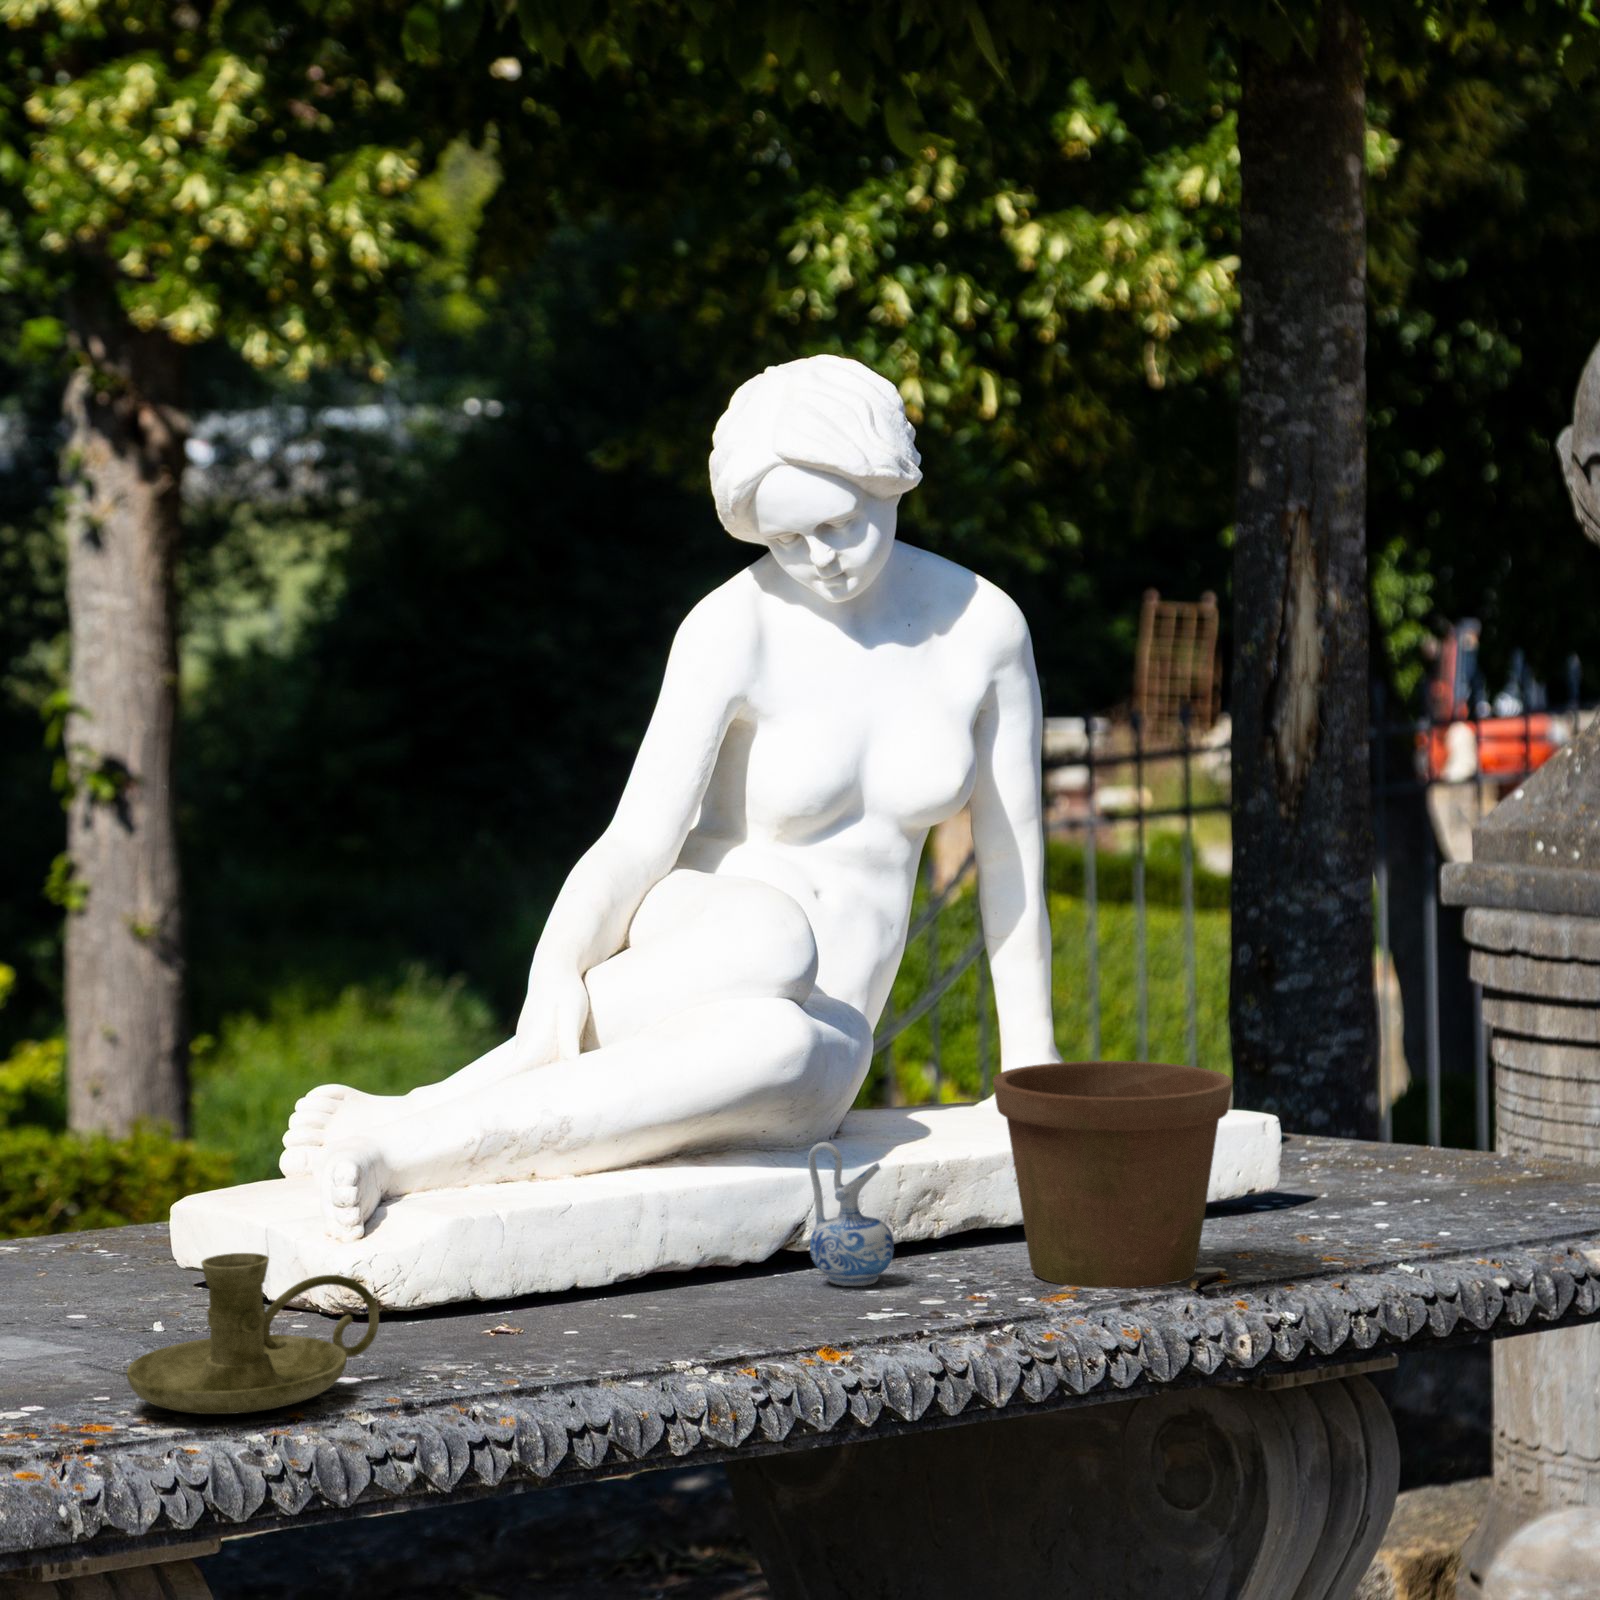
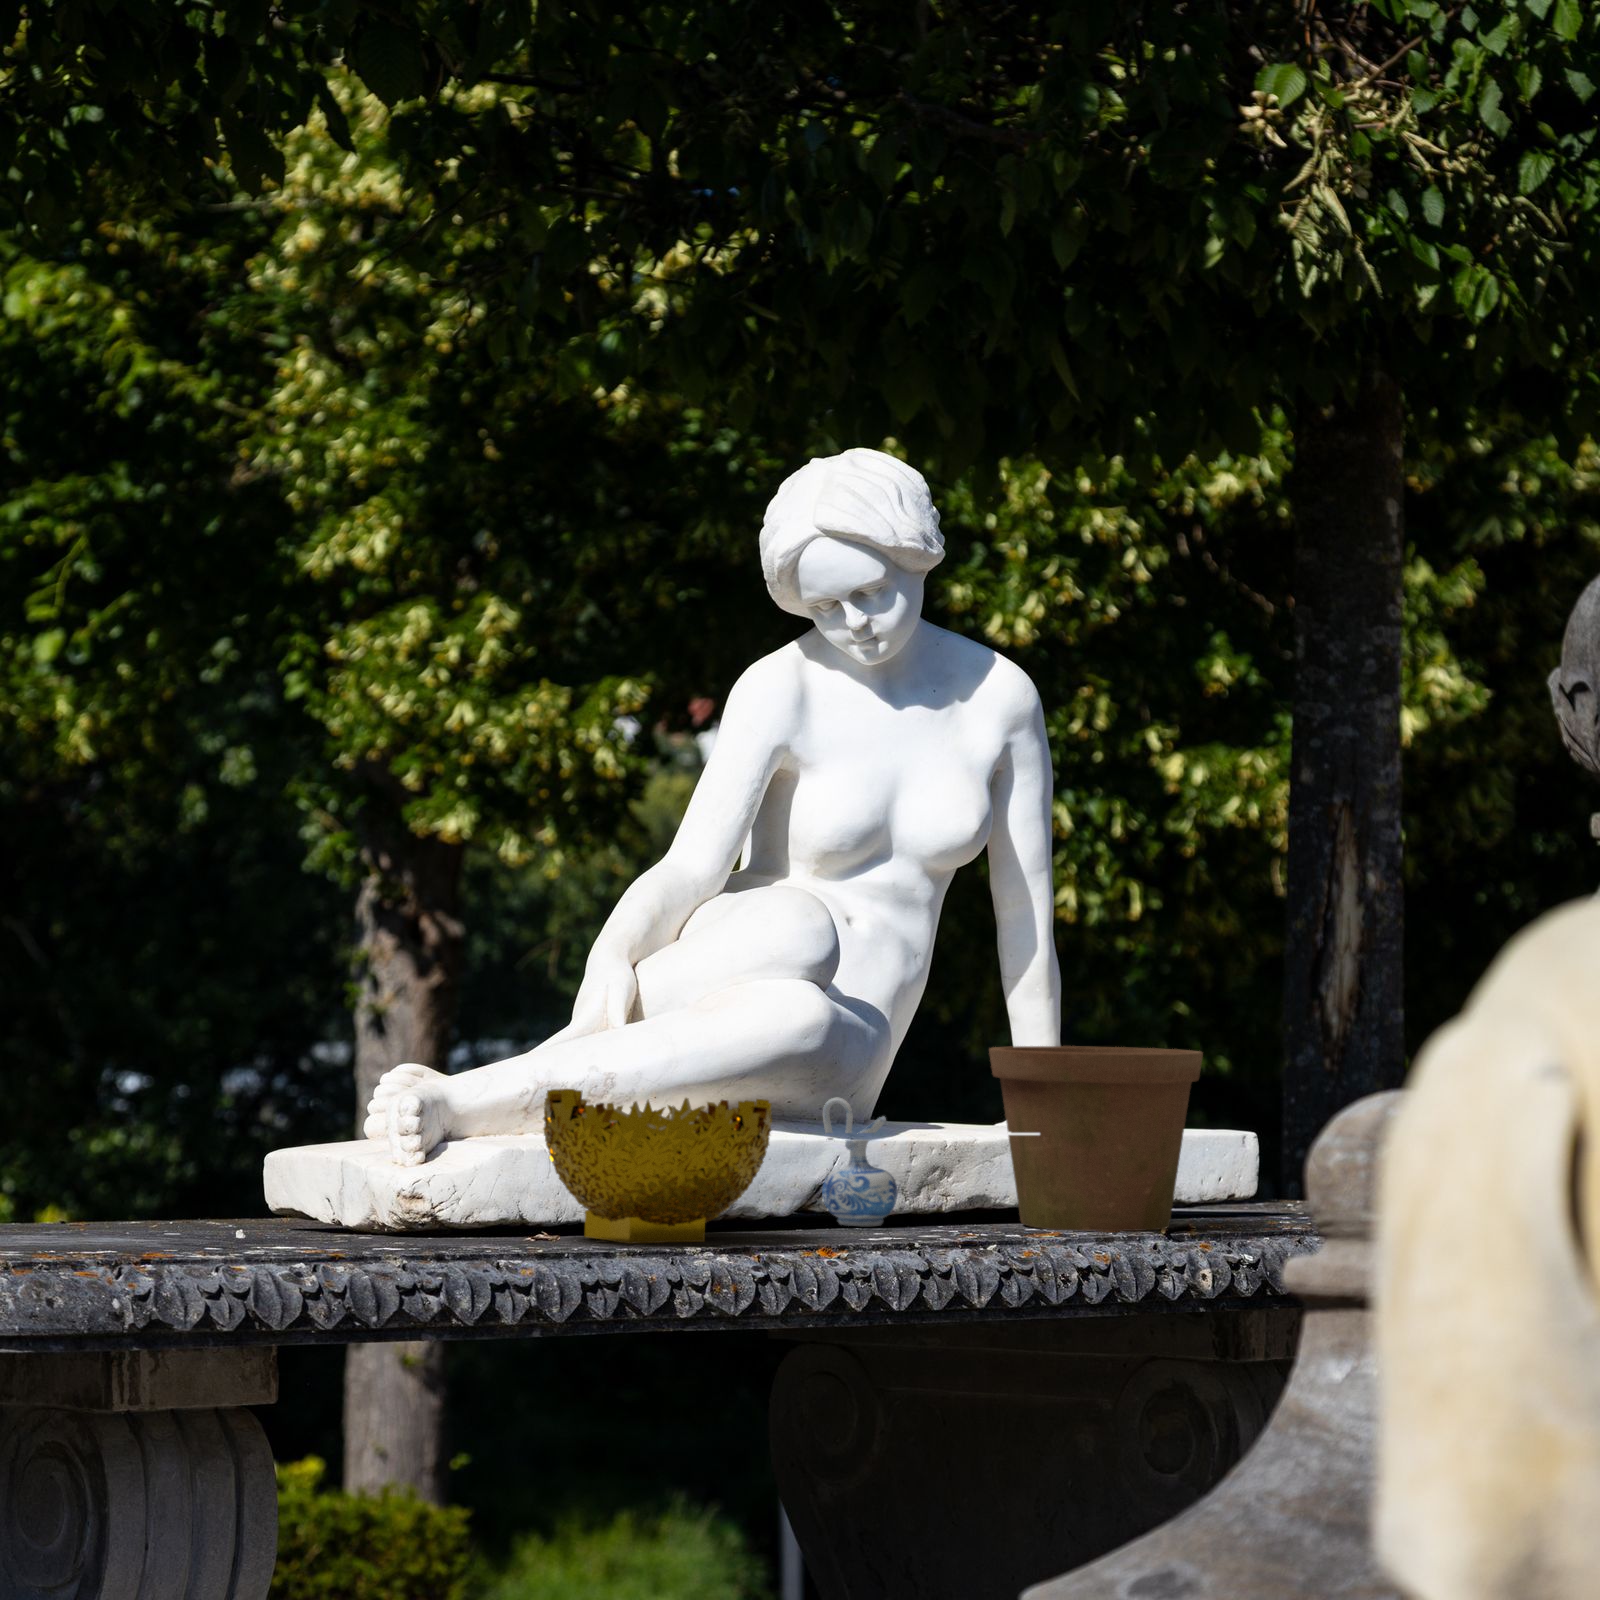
decorative bowl: none [504,1164,762,1356] -> present [543,1089,772,1244]
candle holder: present [127,1253,379,1414] -> none [194,1122,423,1254]

